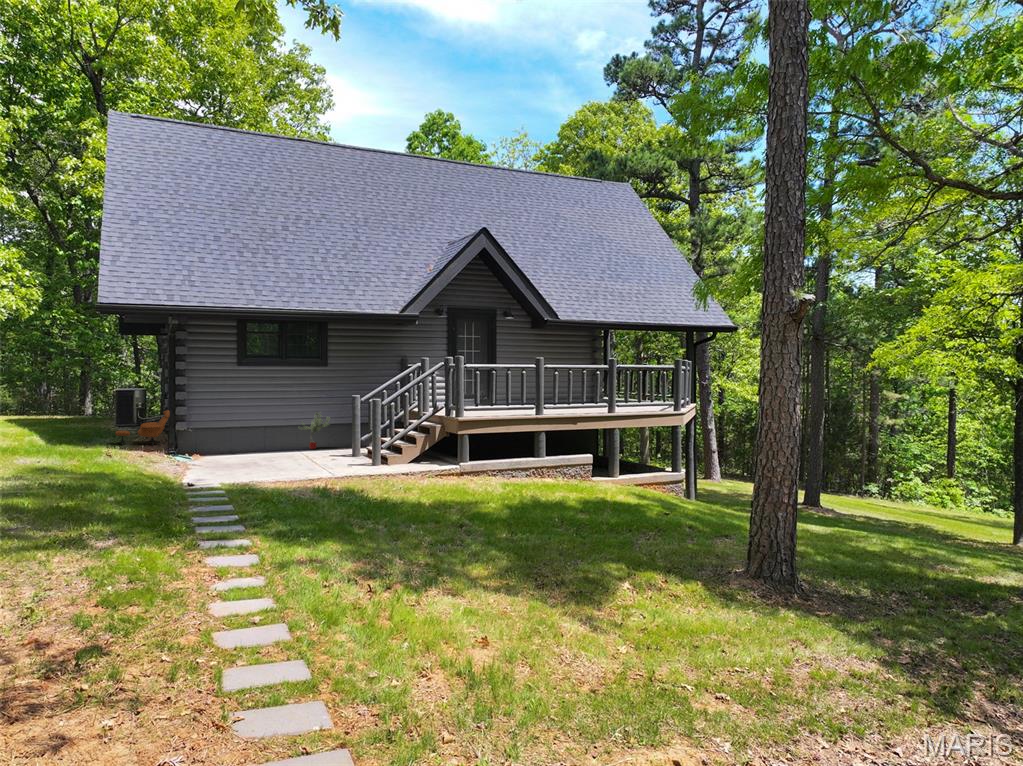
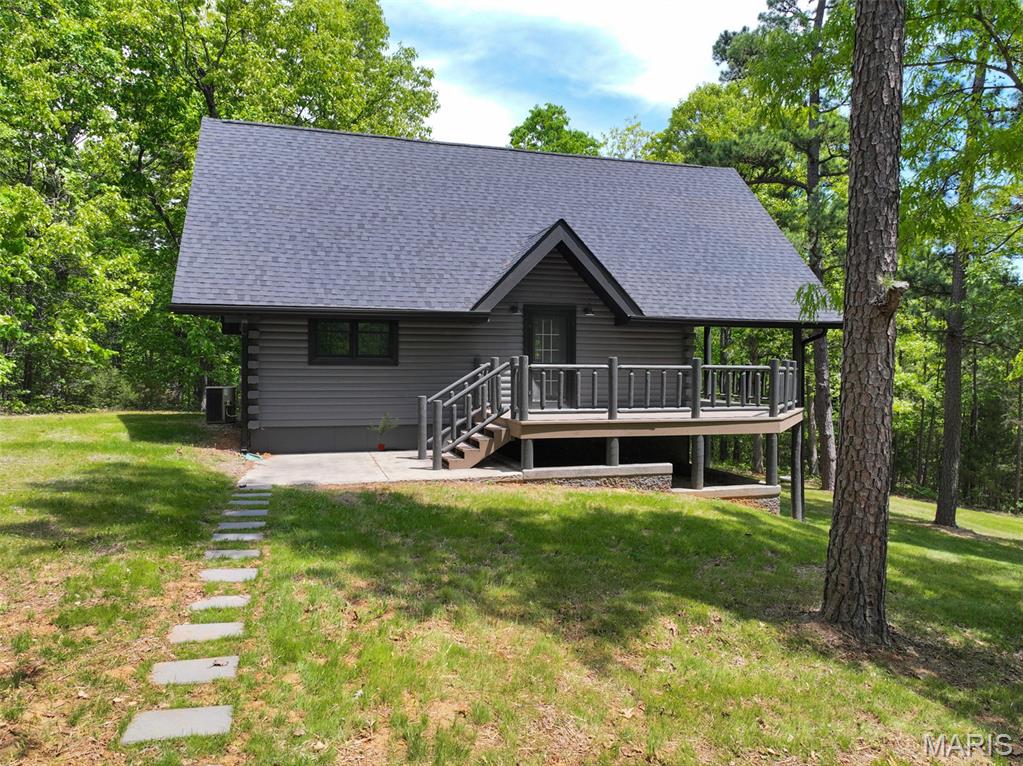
lounge chair: present [115,410,170,445] -> none [188,409,243,444]

